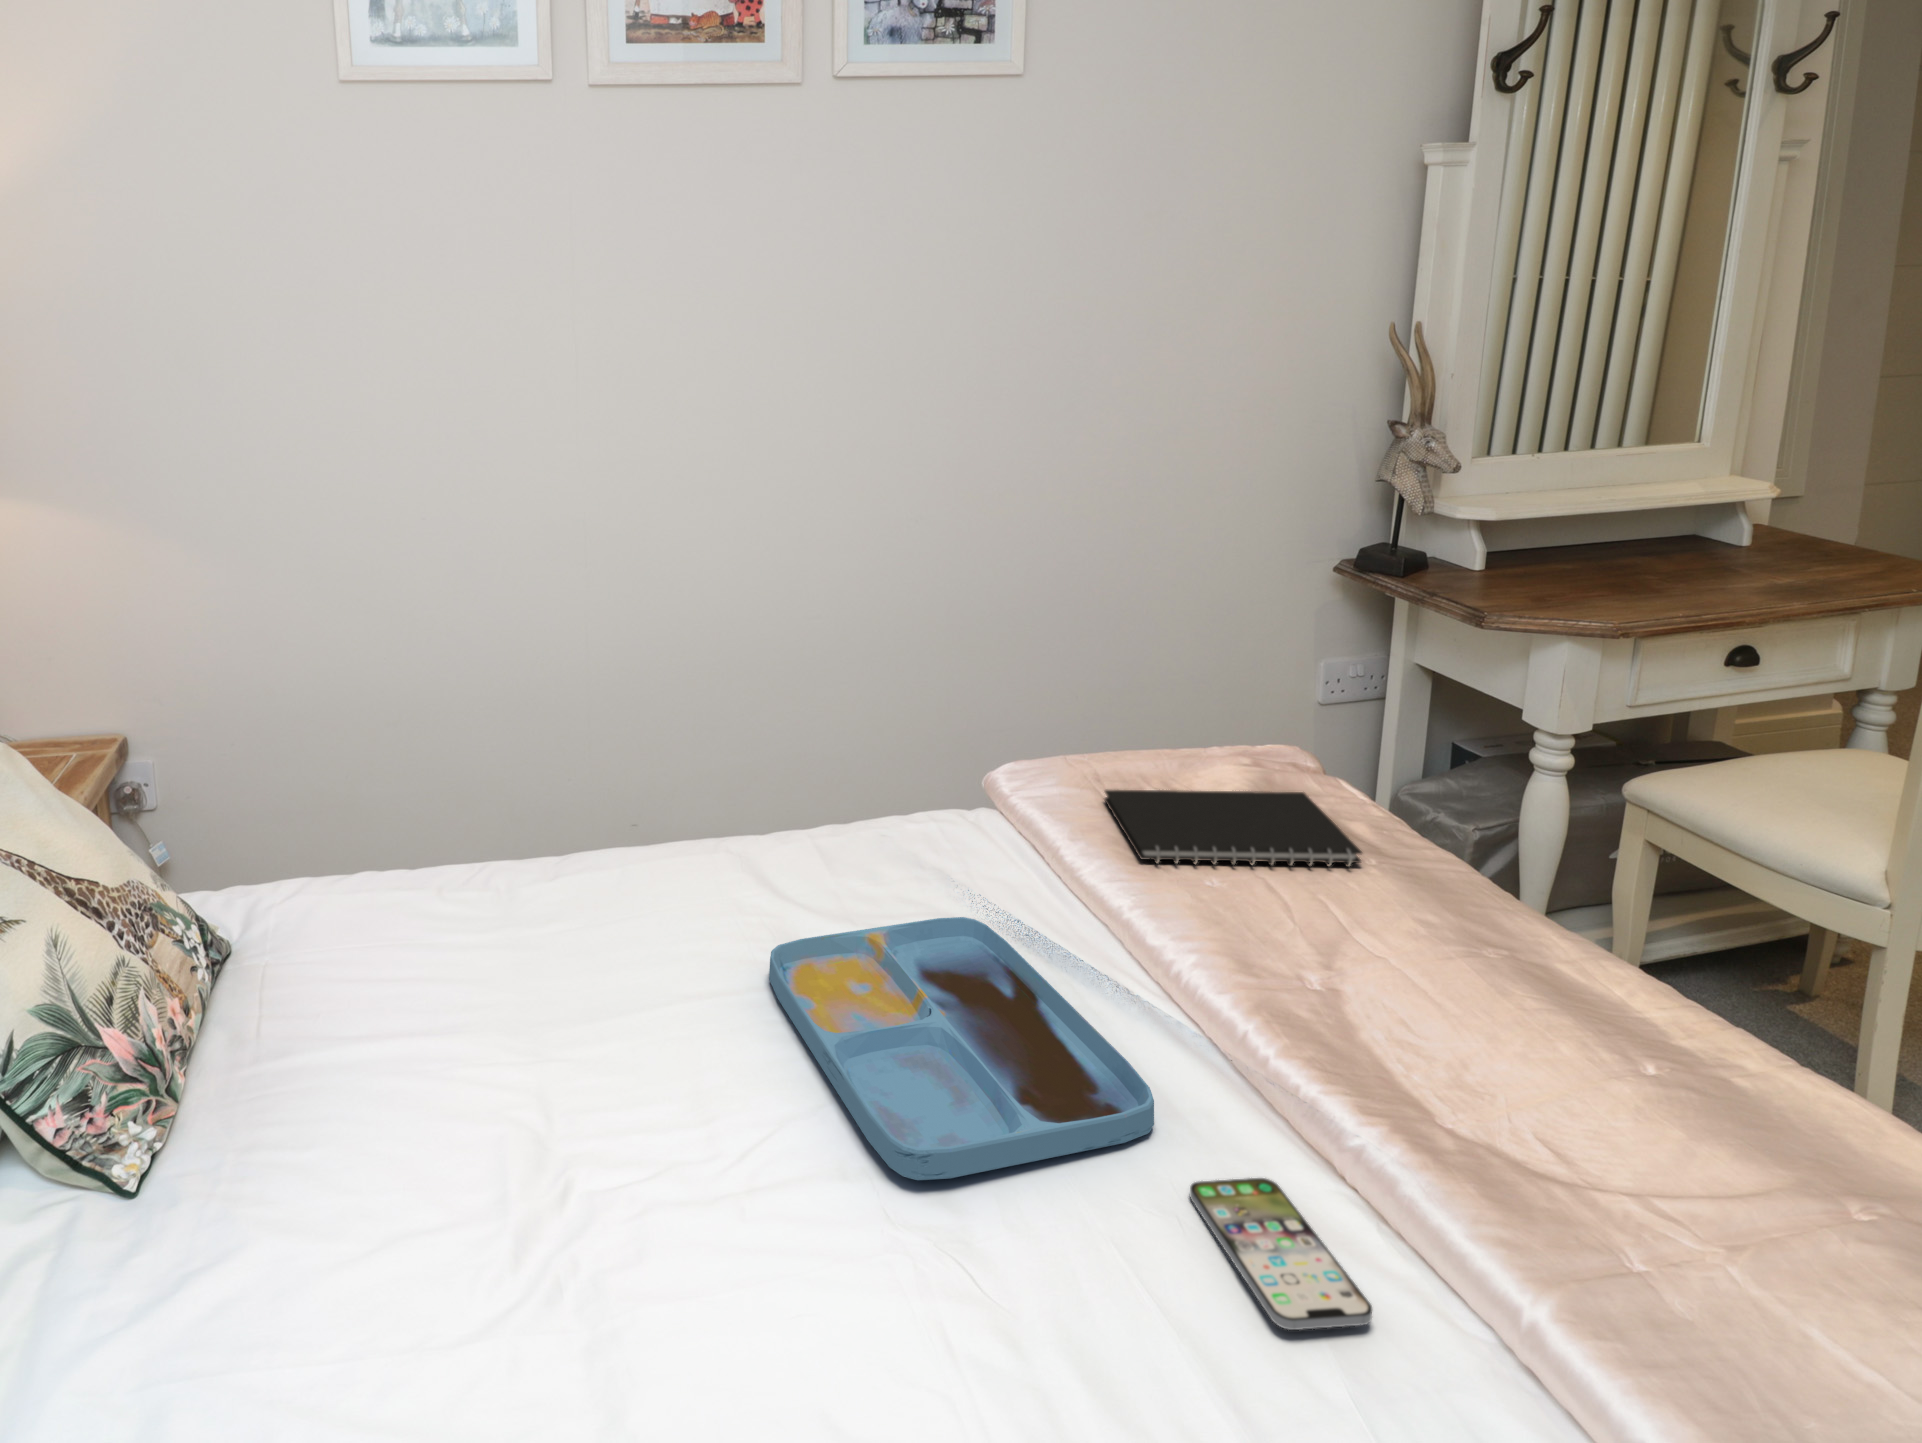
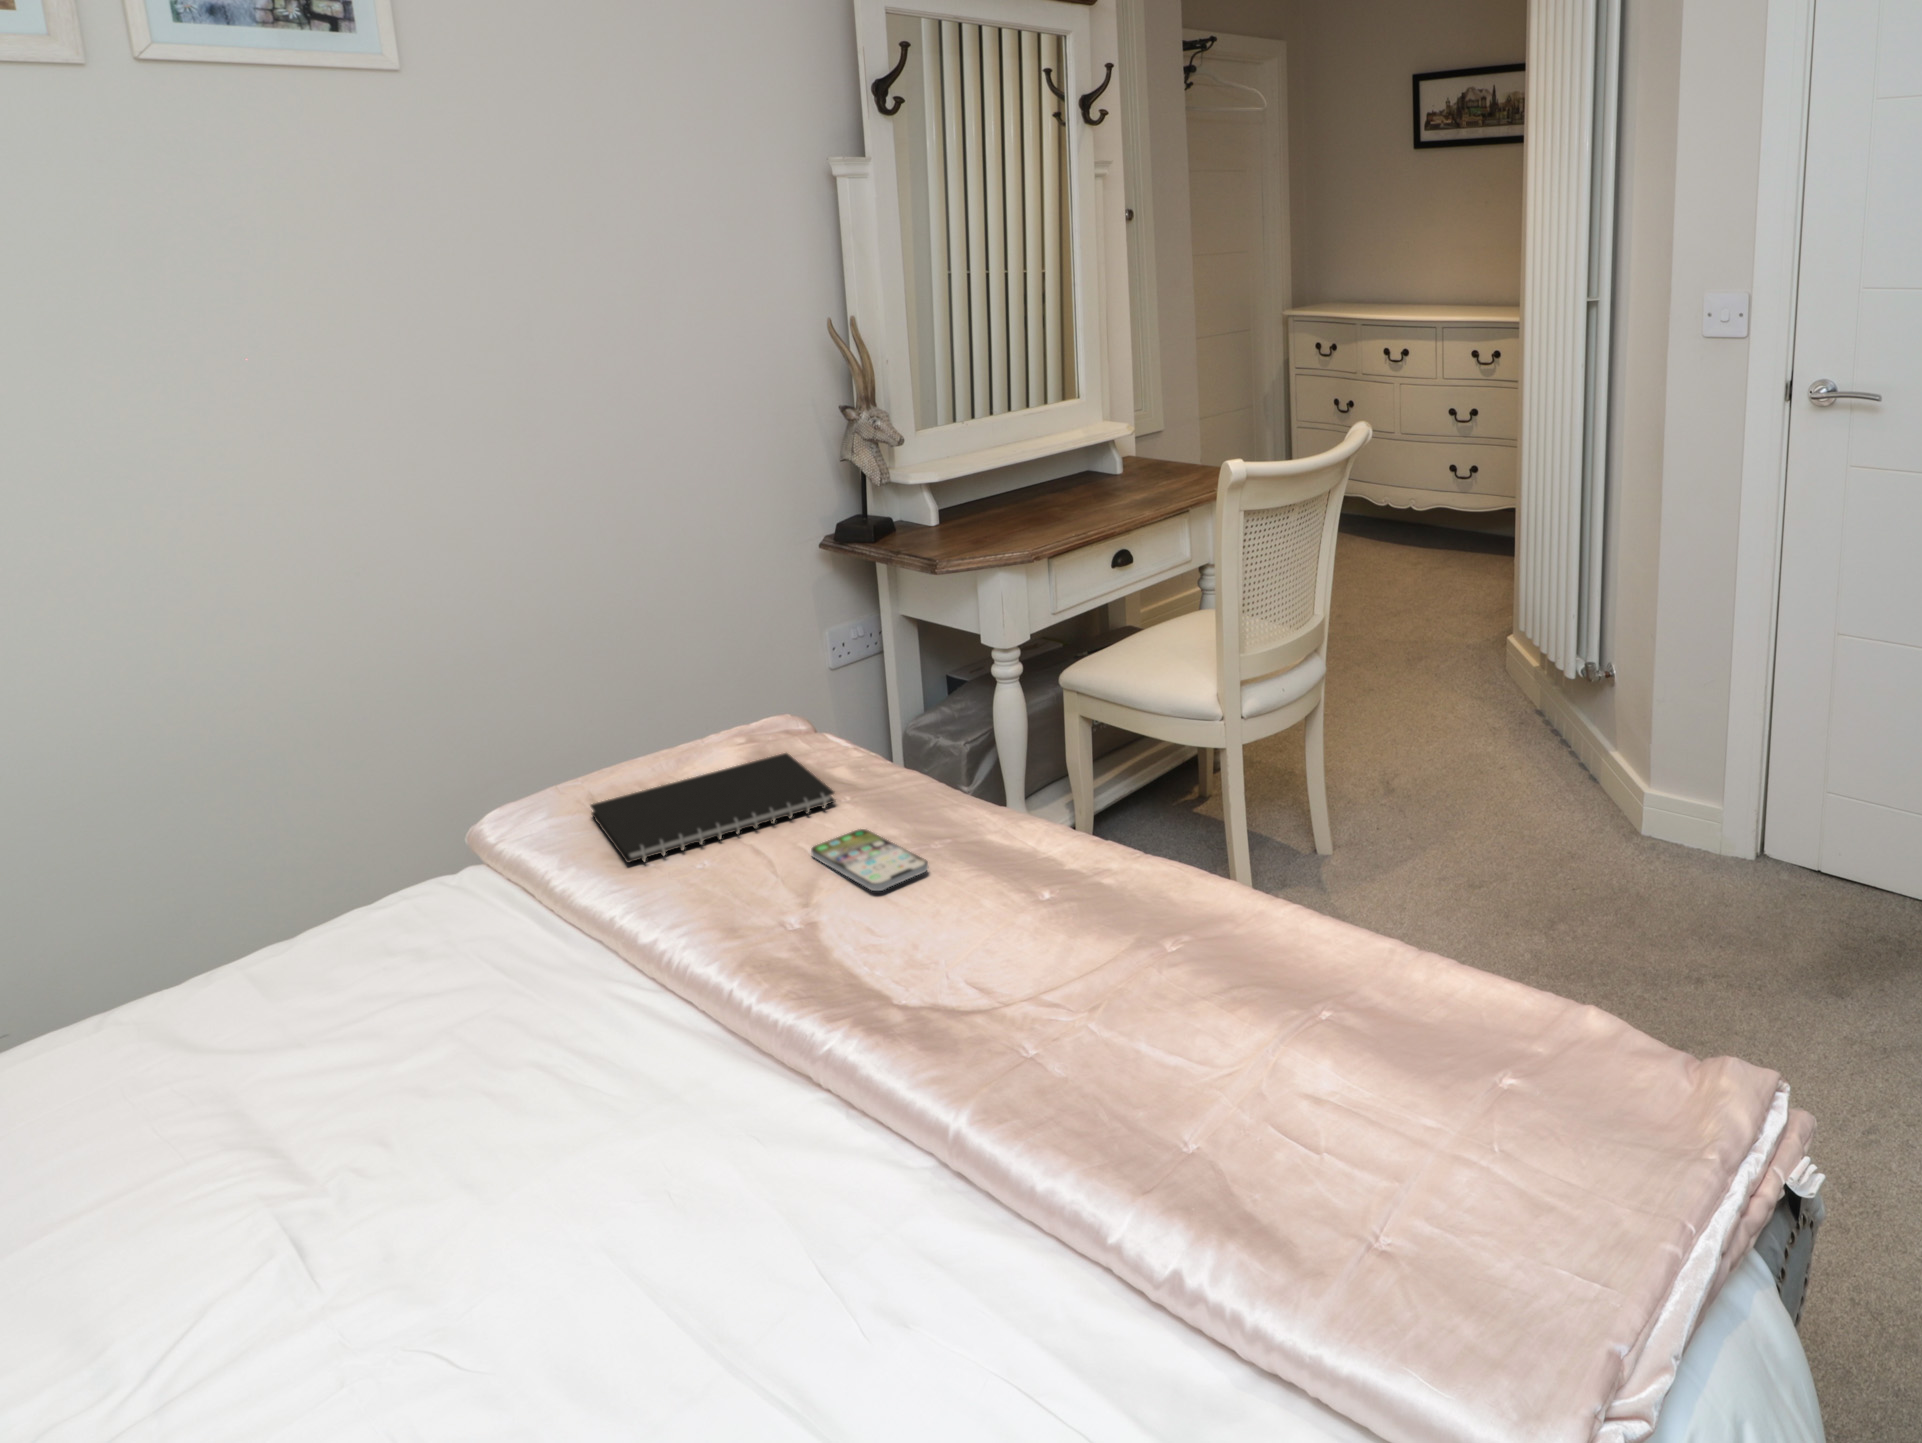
tray: present [769,917,1154,1180] -> none [149,986,638,1308]
smartphone: present [1190,1178,1372,1330] -> present [811,829,928,891]

